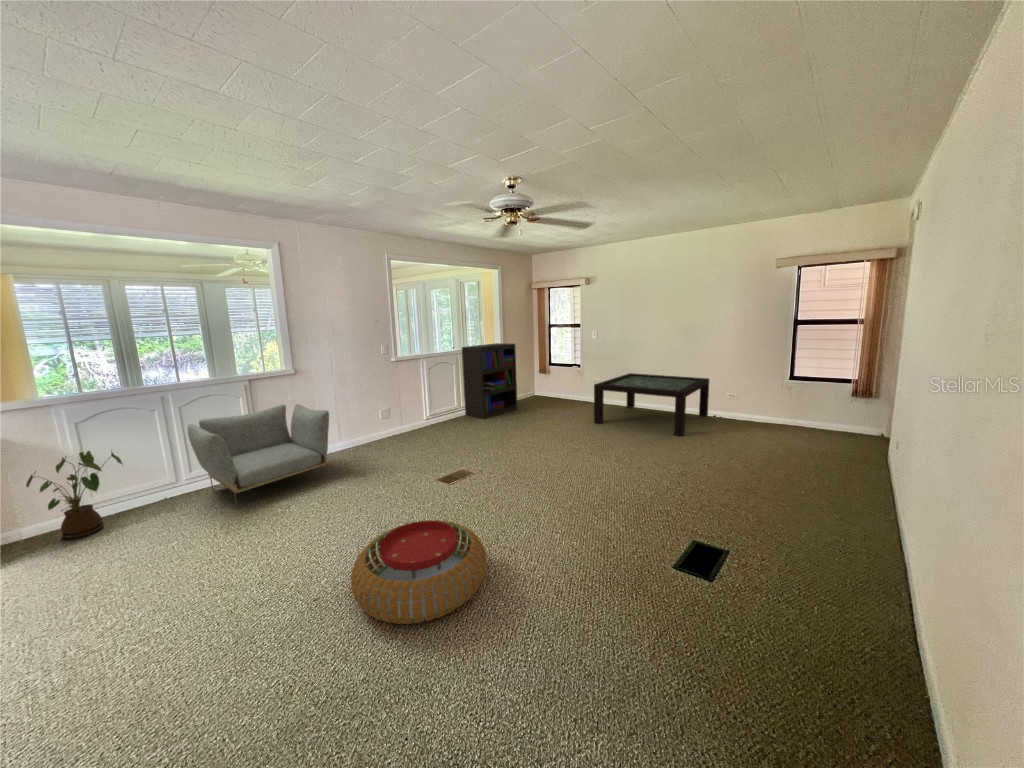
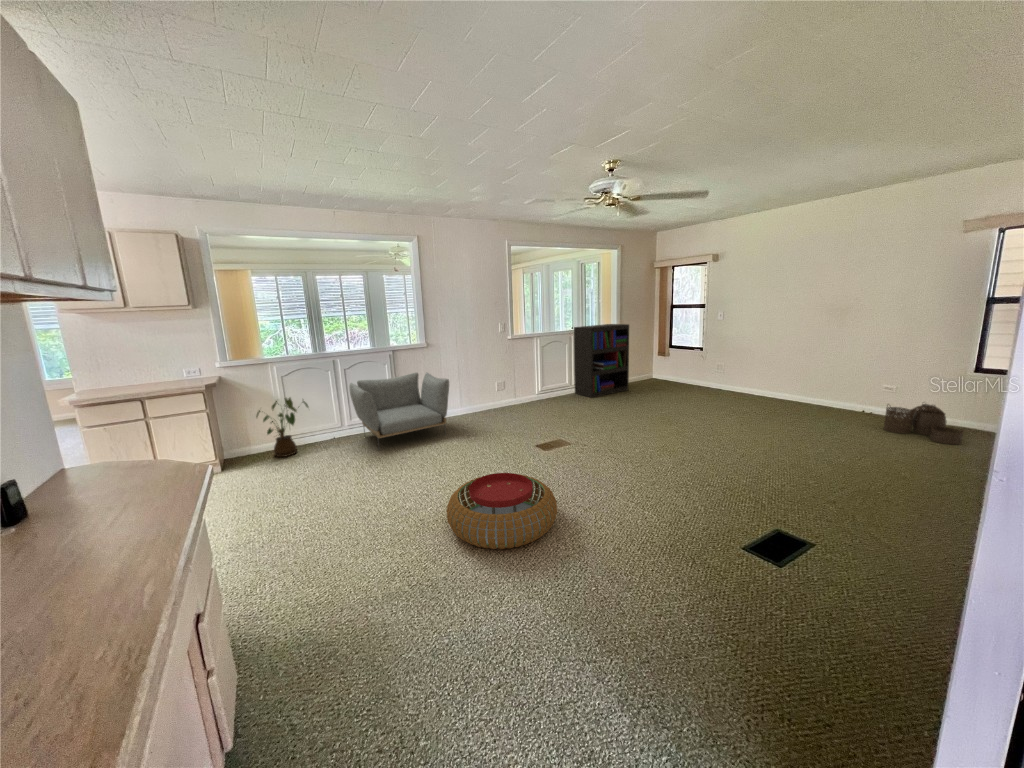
coffee table: present [594,373,709,436] -> none [707,359,861,431]
woven basket: none [733,405,789,439] -> present [884,404,963,445]

